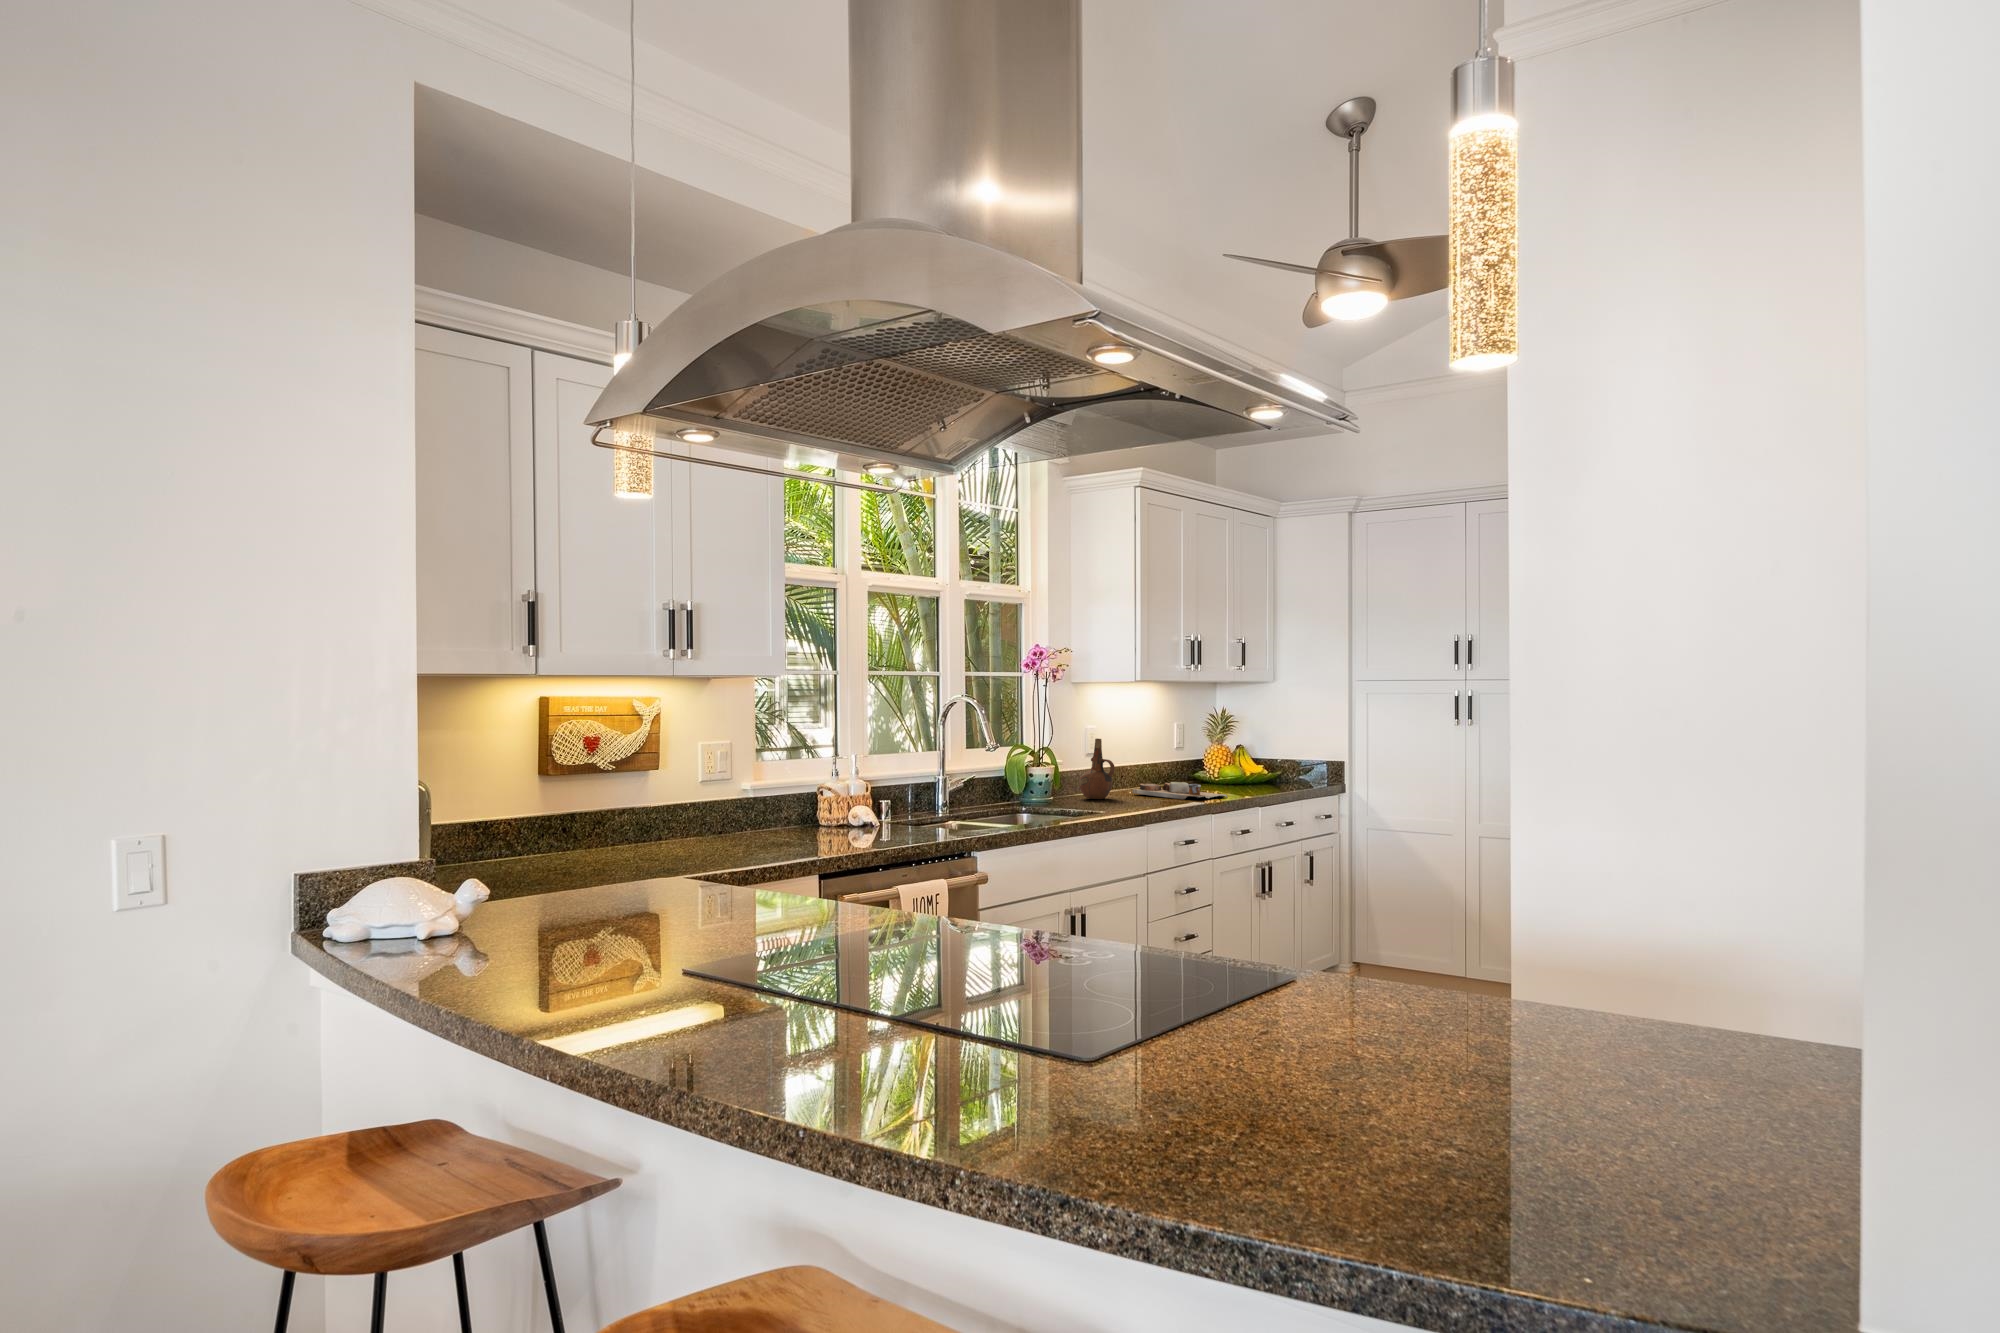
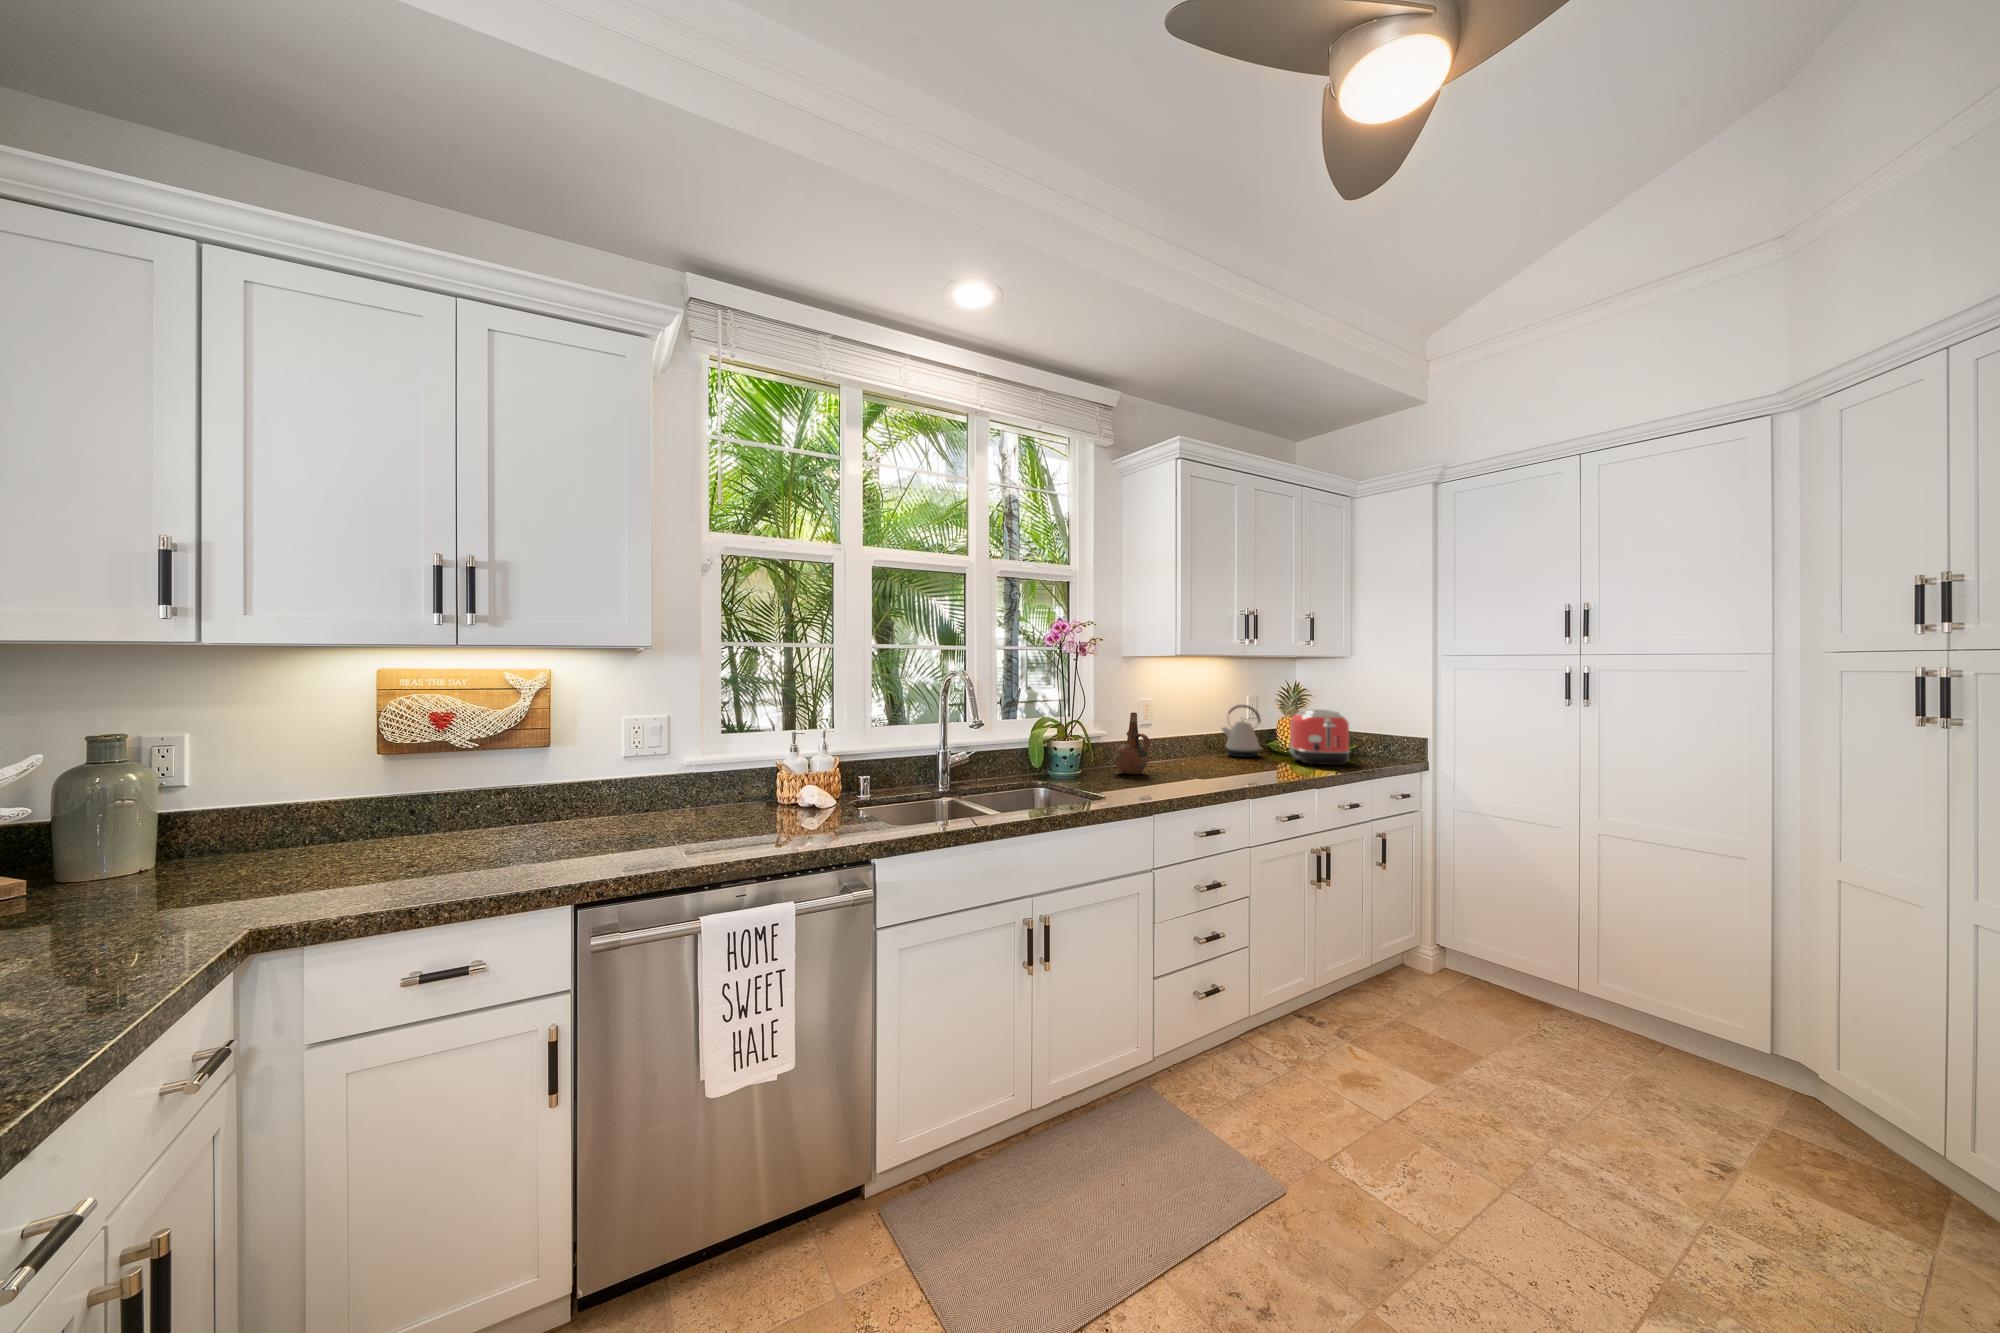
kettle: none [1155,732,1197,785] -> present [1222,705,1262,757]
toaster: none [1224,735,1283,788] -> present [1289,709,1350,766]
cutting board: present [1133,782,1228,800] -> none [1177,757,1274,780]

